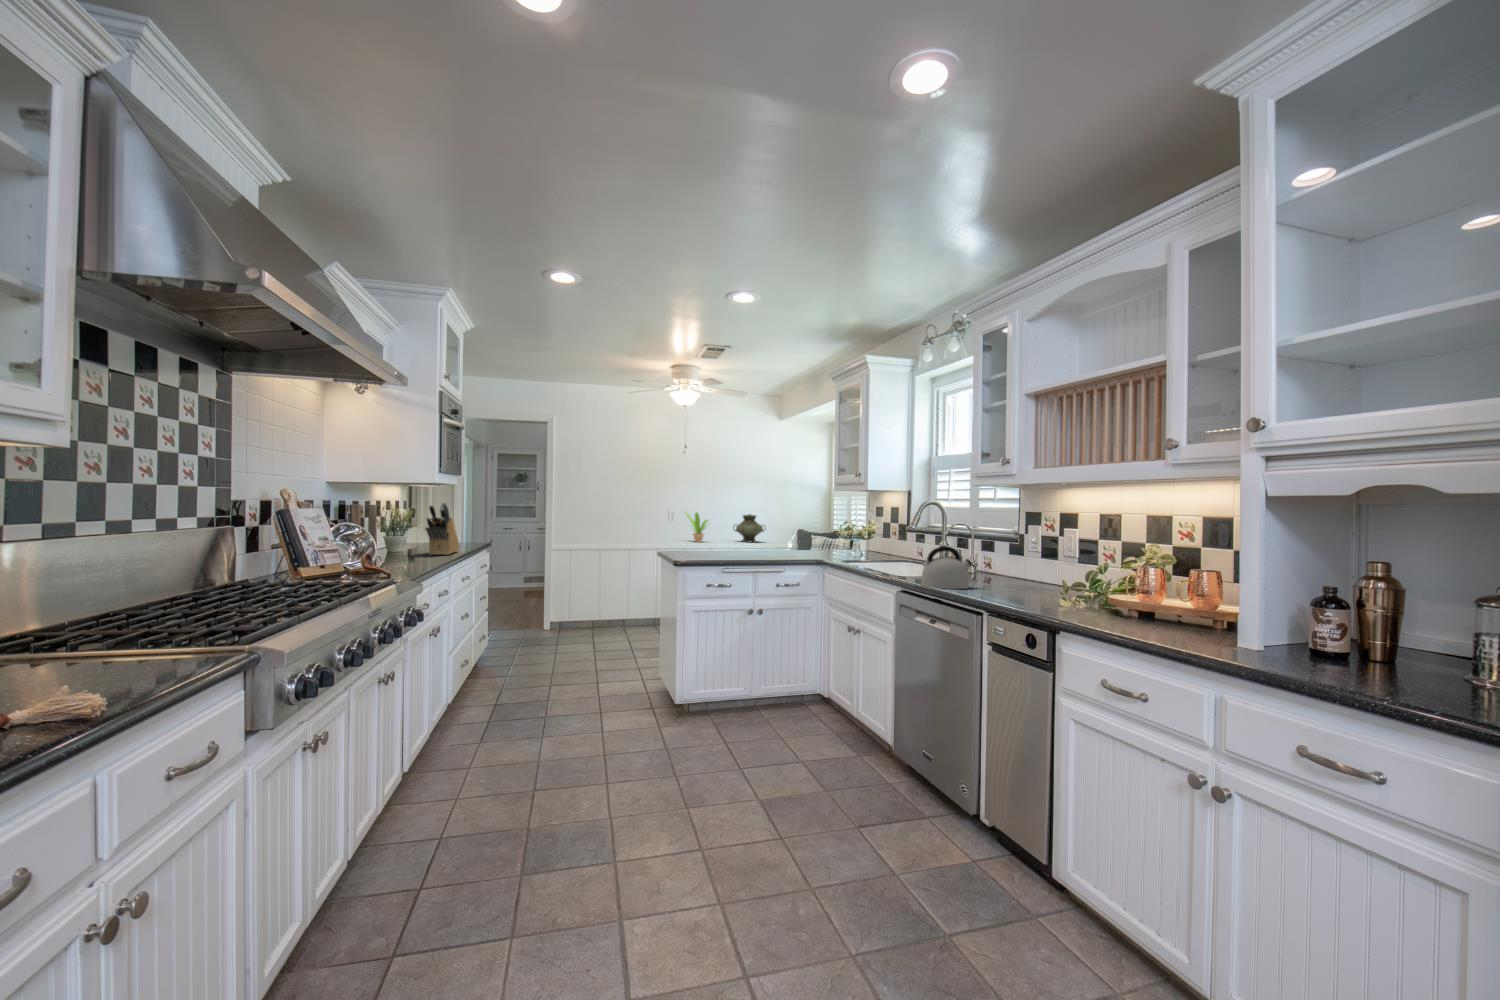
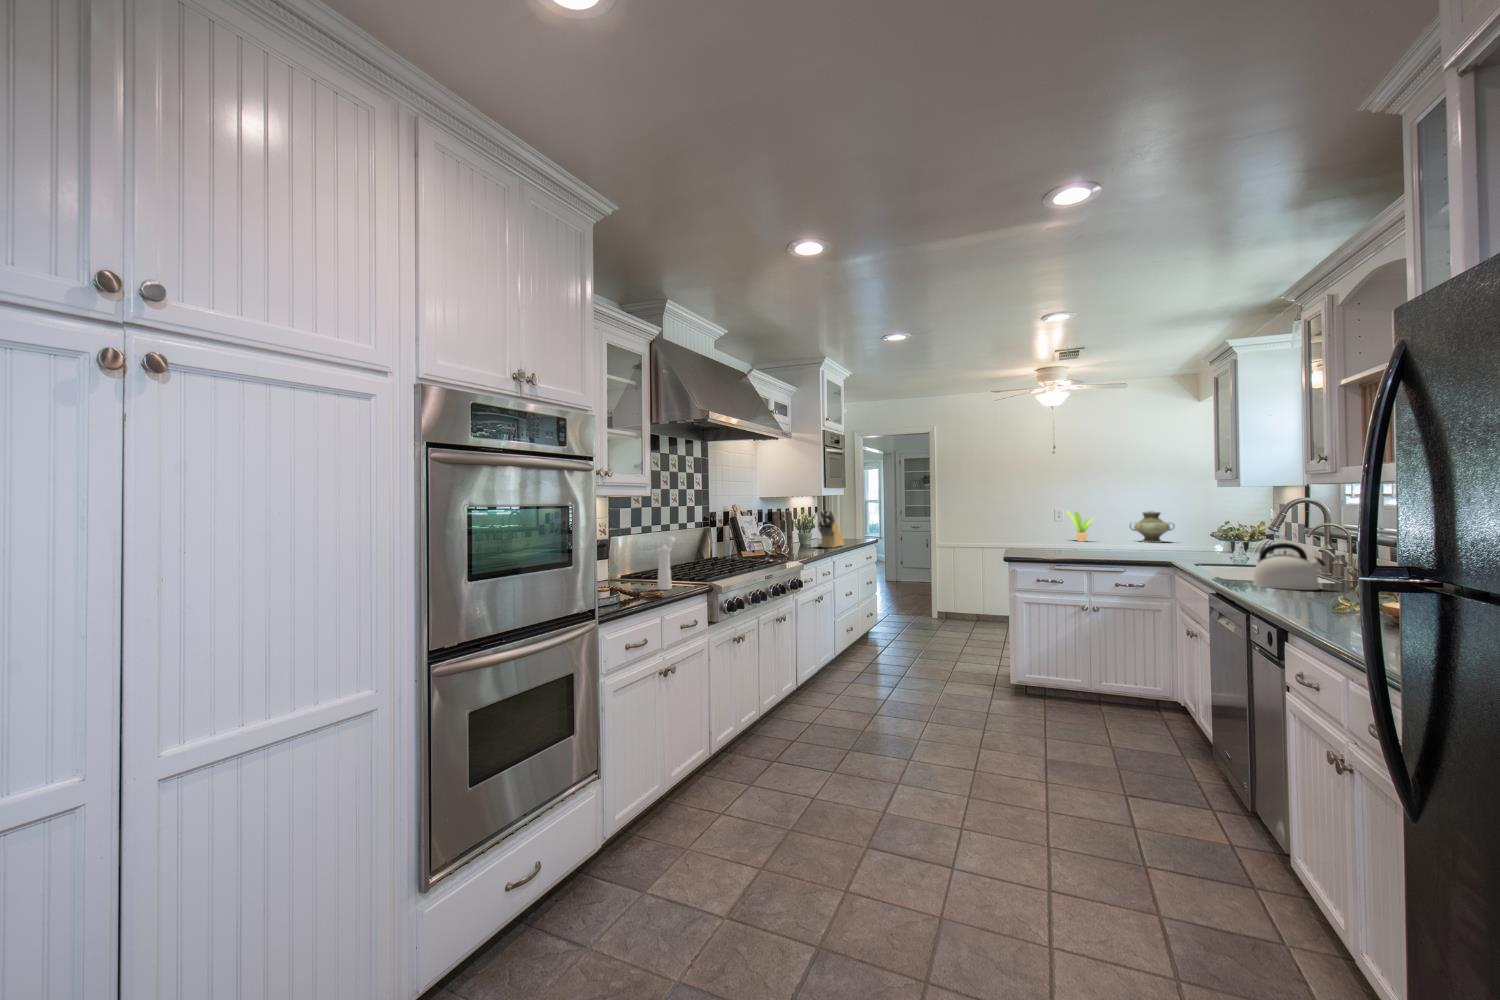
pepper mill: none [93,552,160,691] -> present [657,537,675,590]

